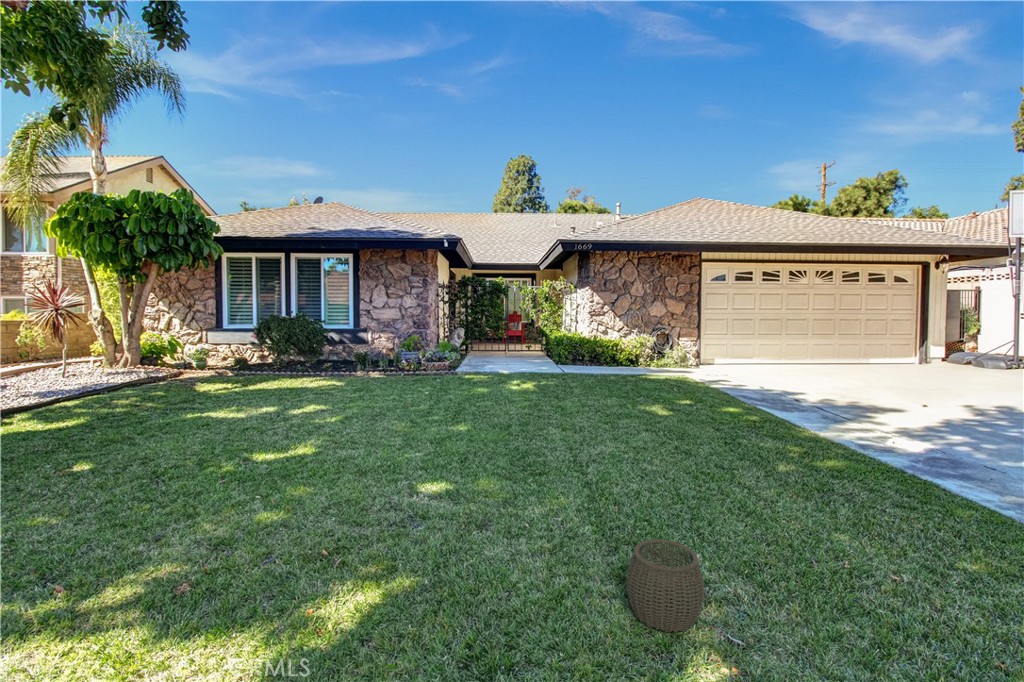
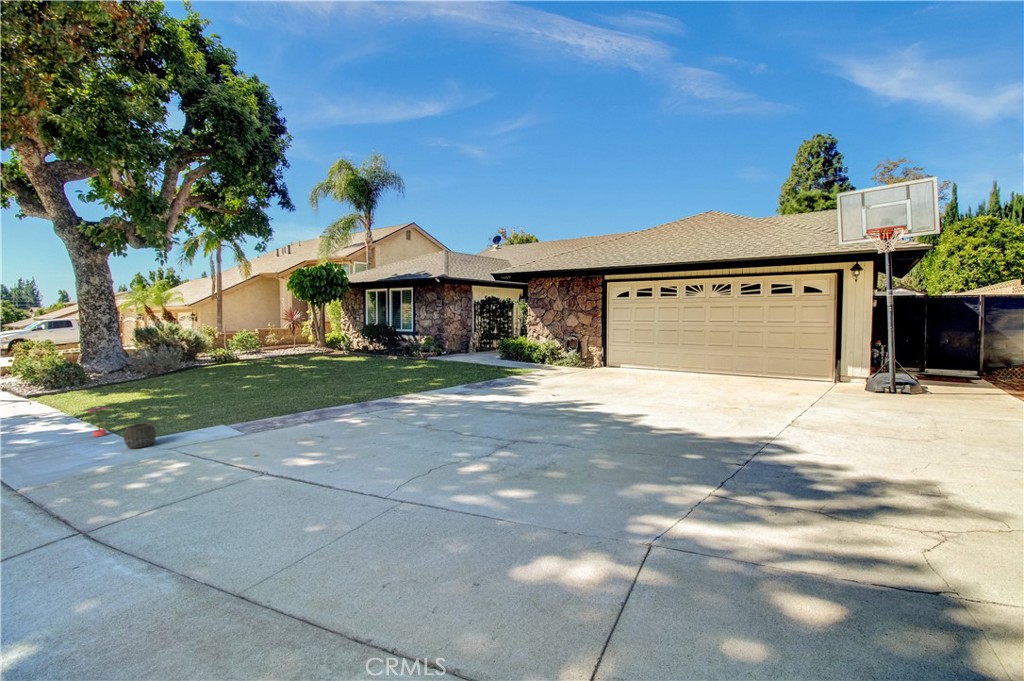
potted plant: none [364,518,433,633] -> present [84,407,111,437]

